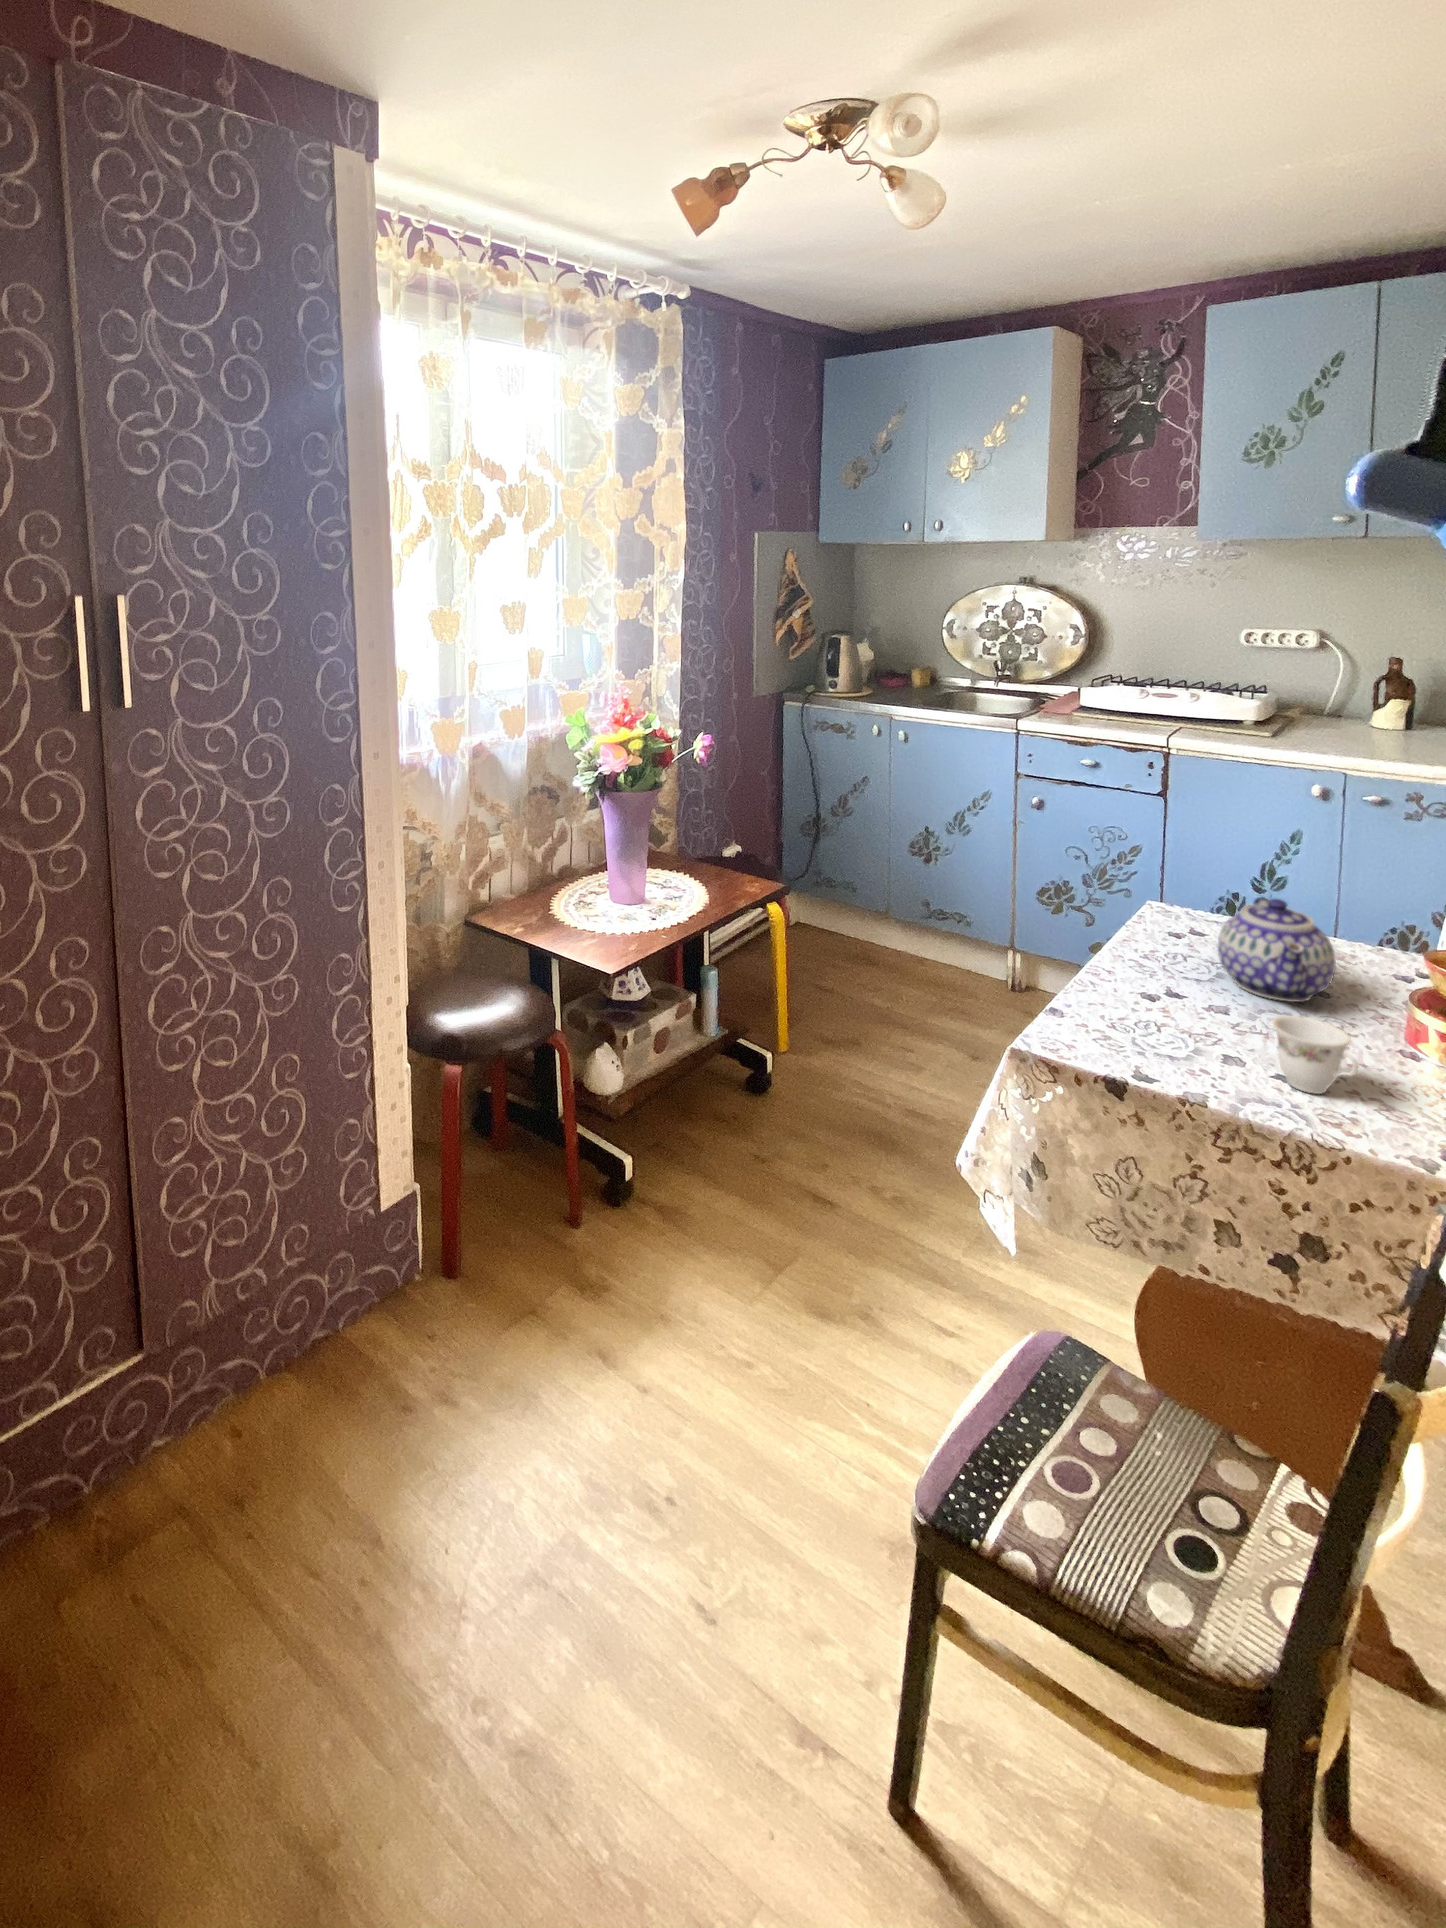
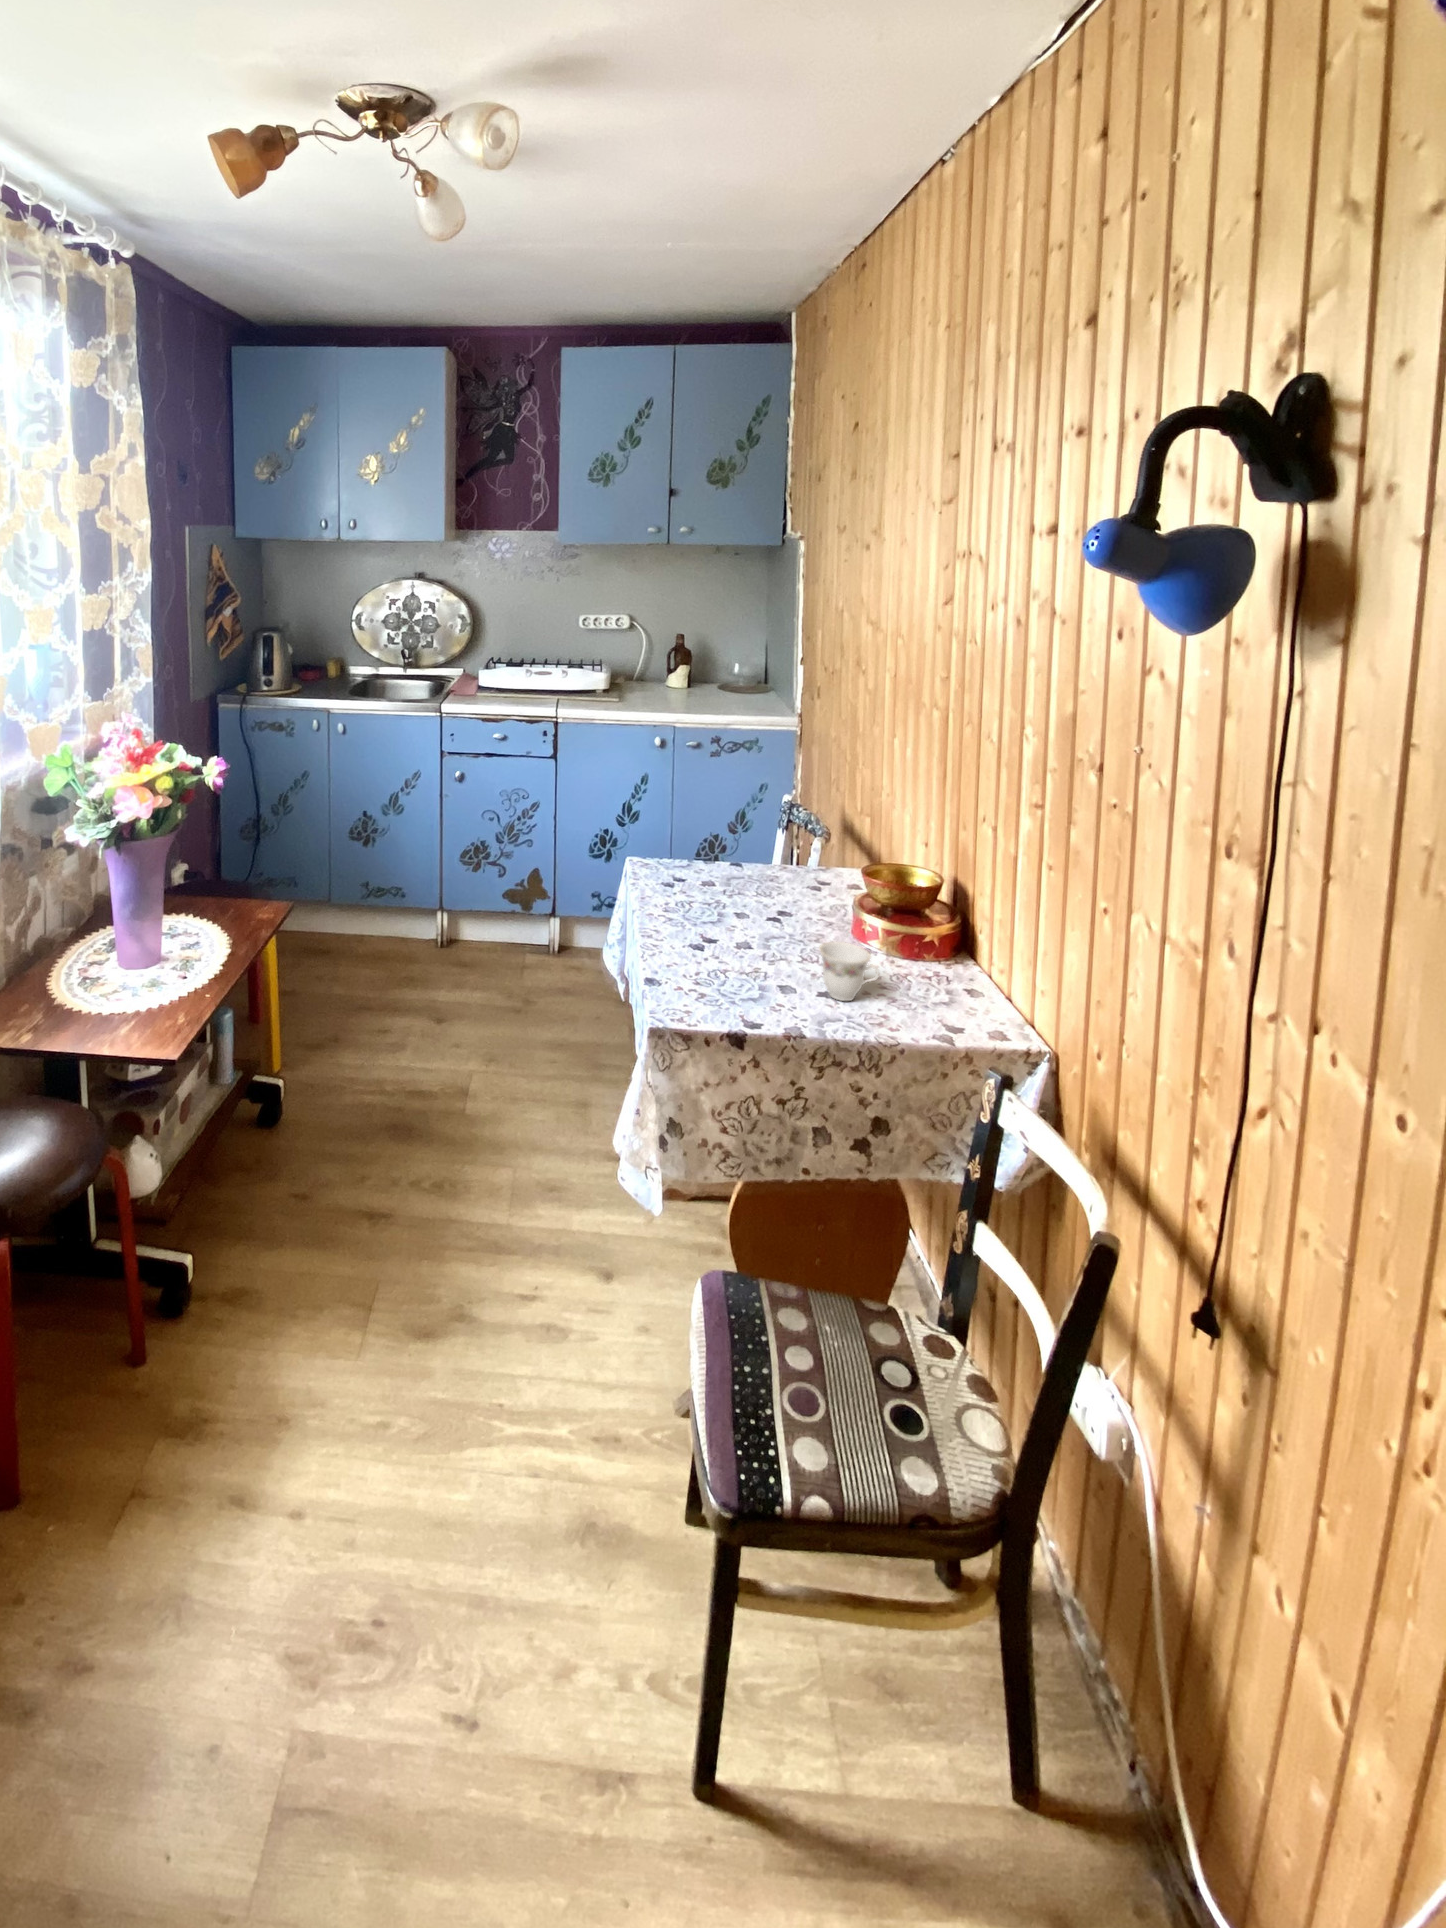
teapot: present [1218,897,1336,1002] -> none [728,845,805,927]

